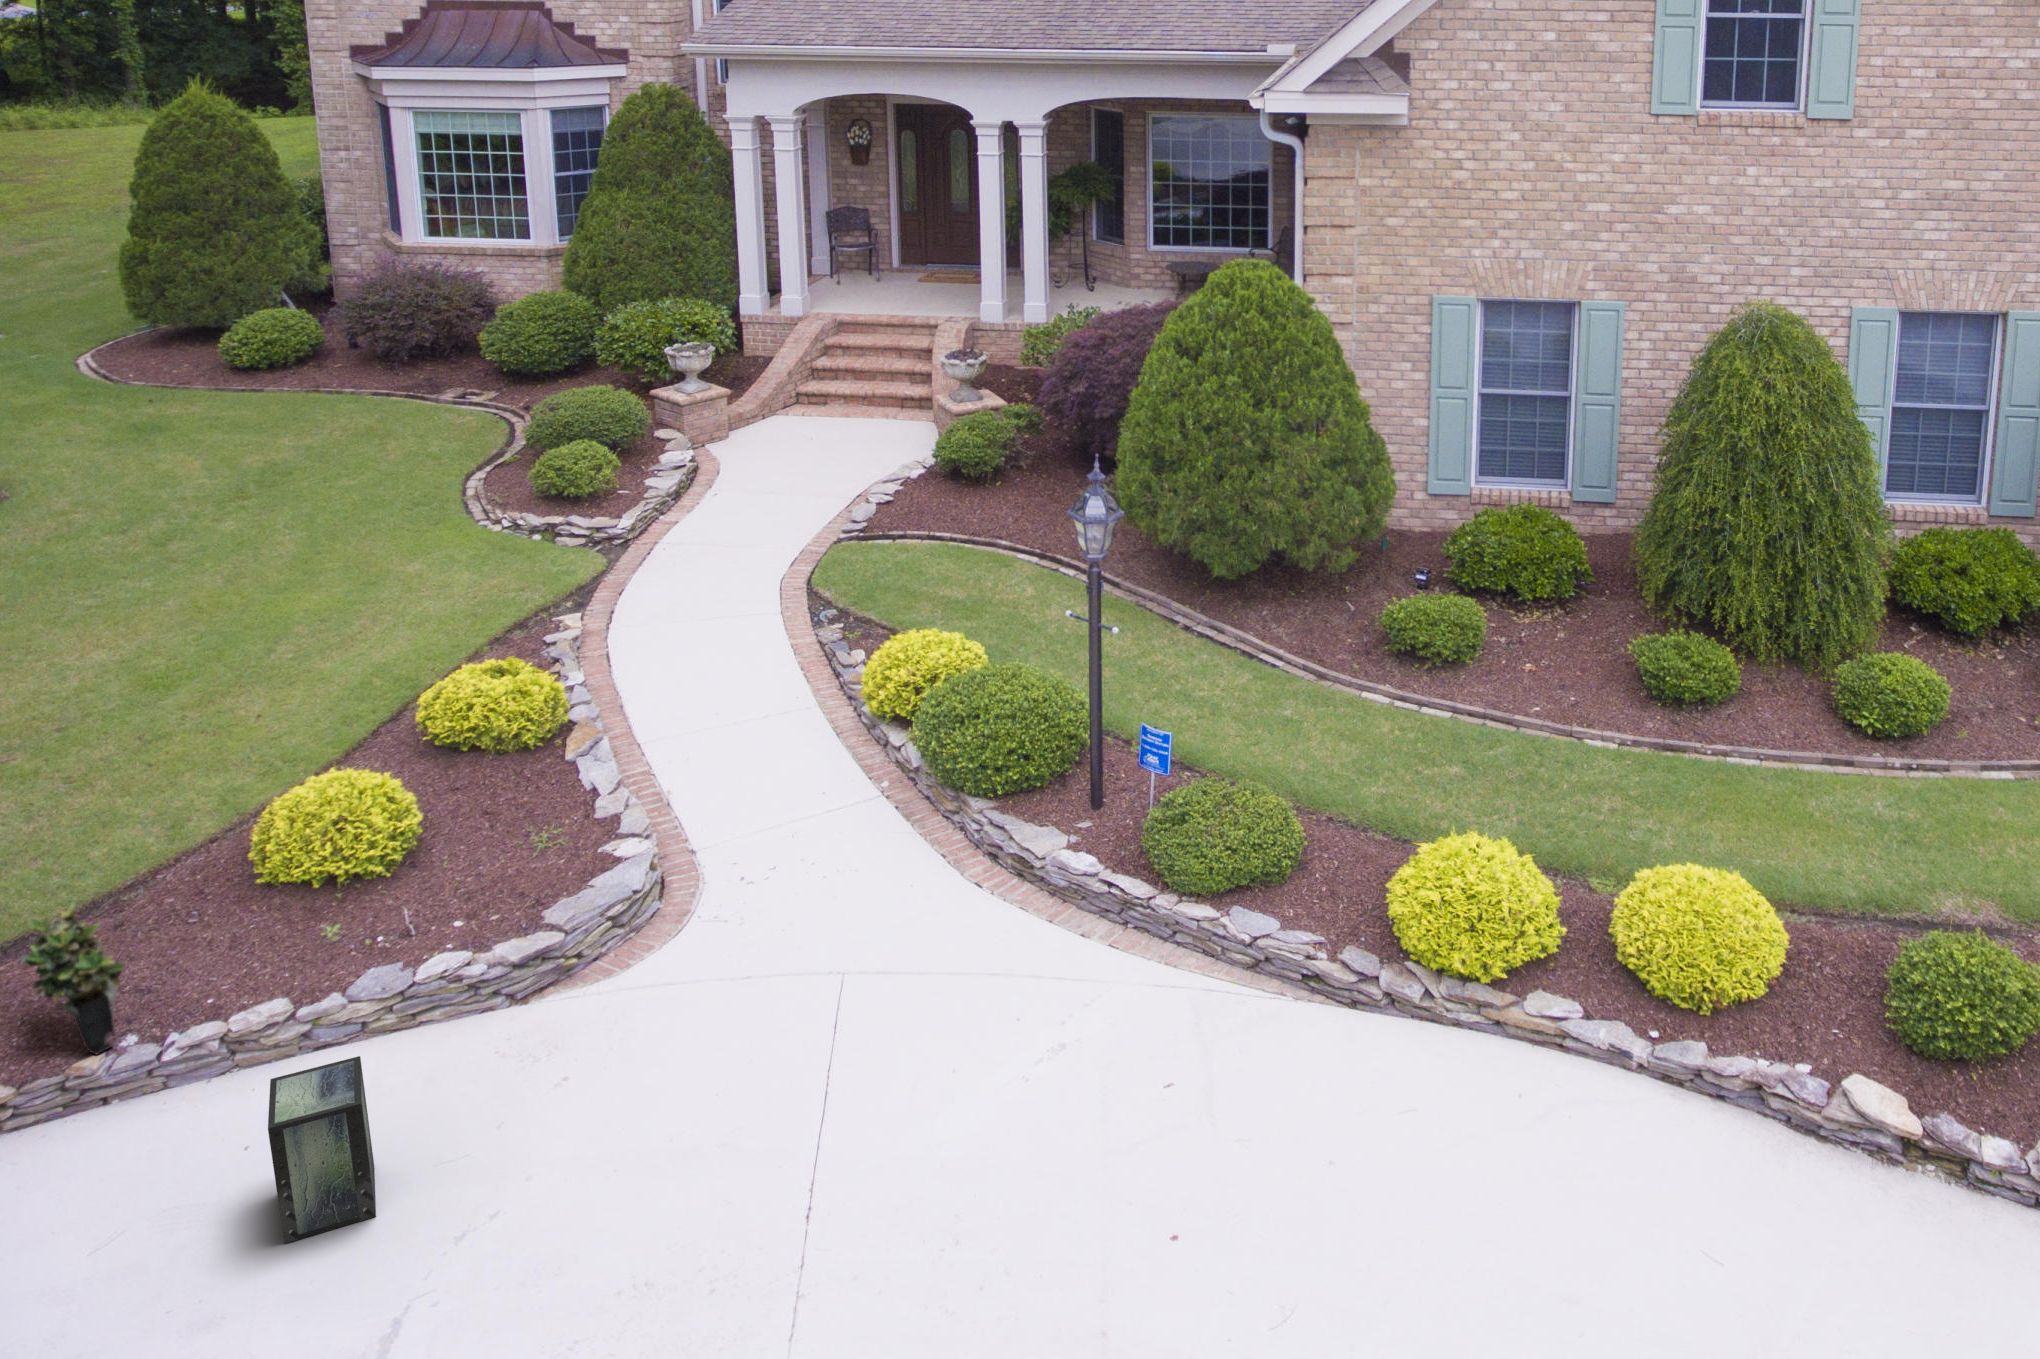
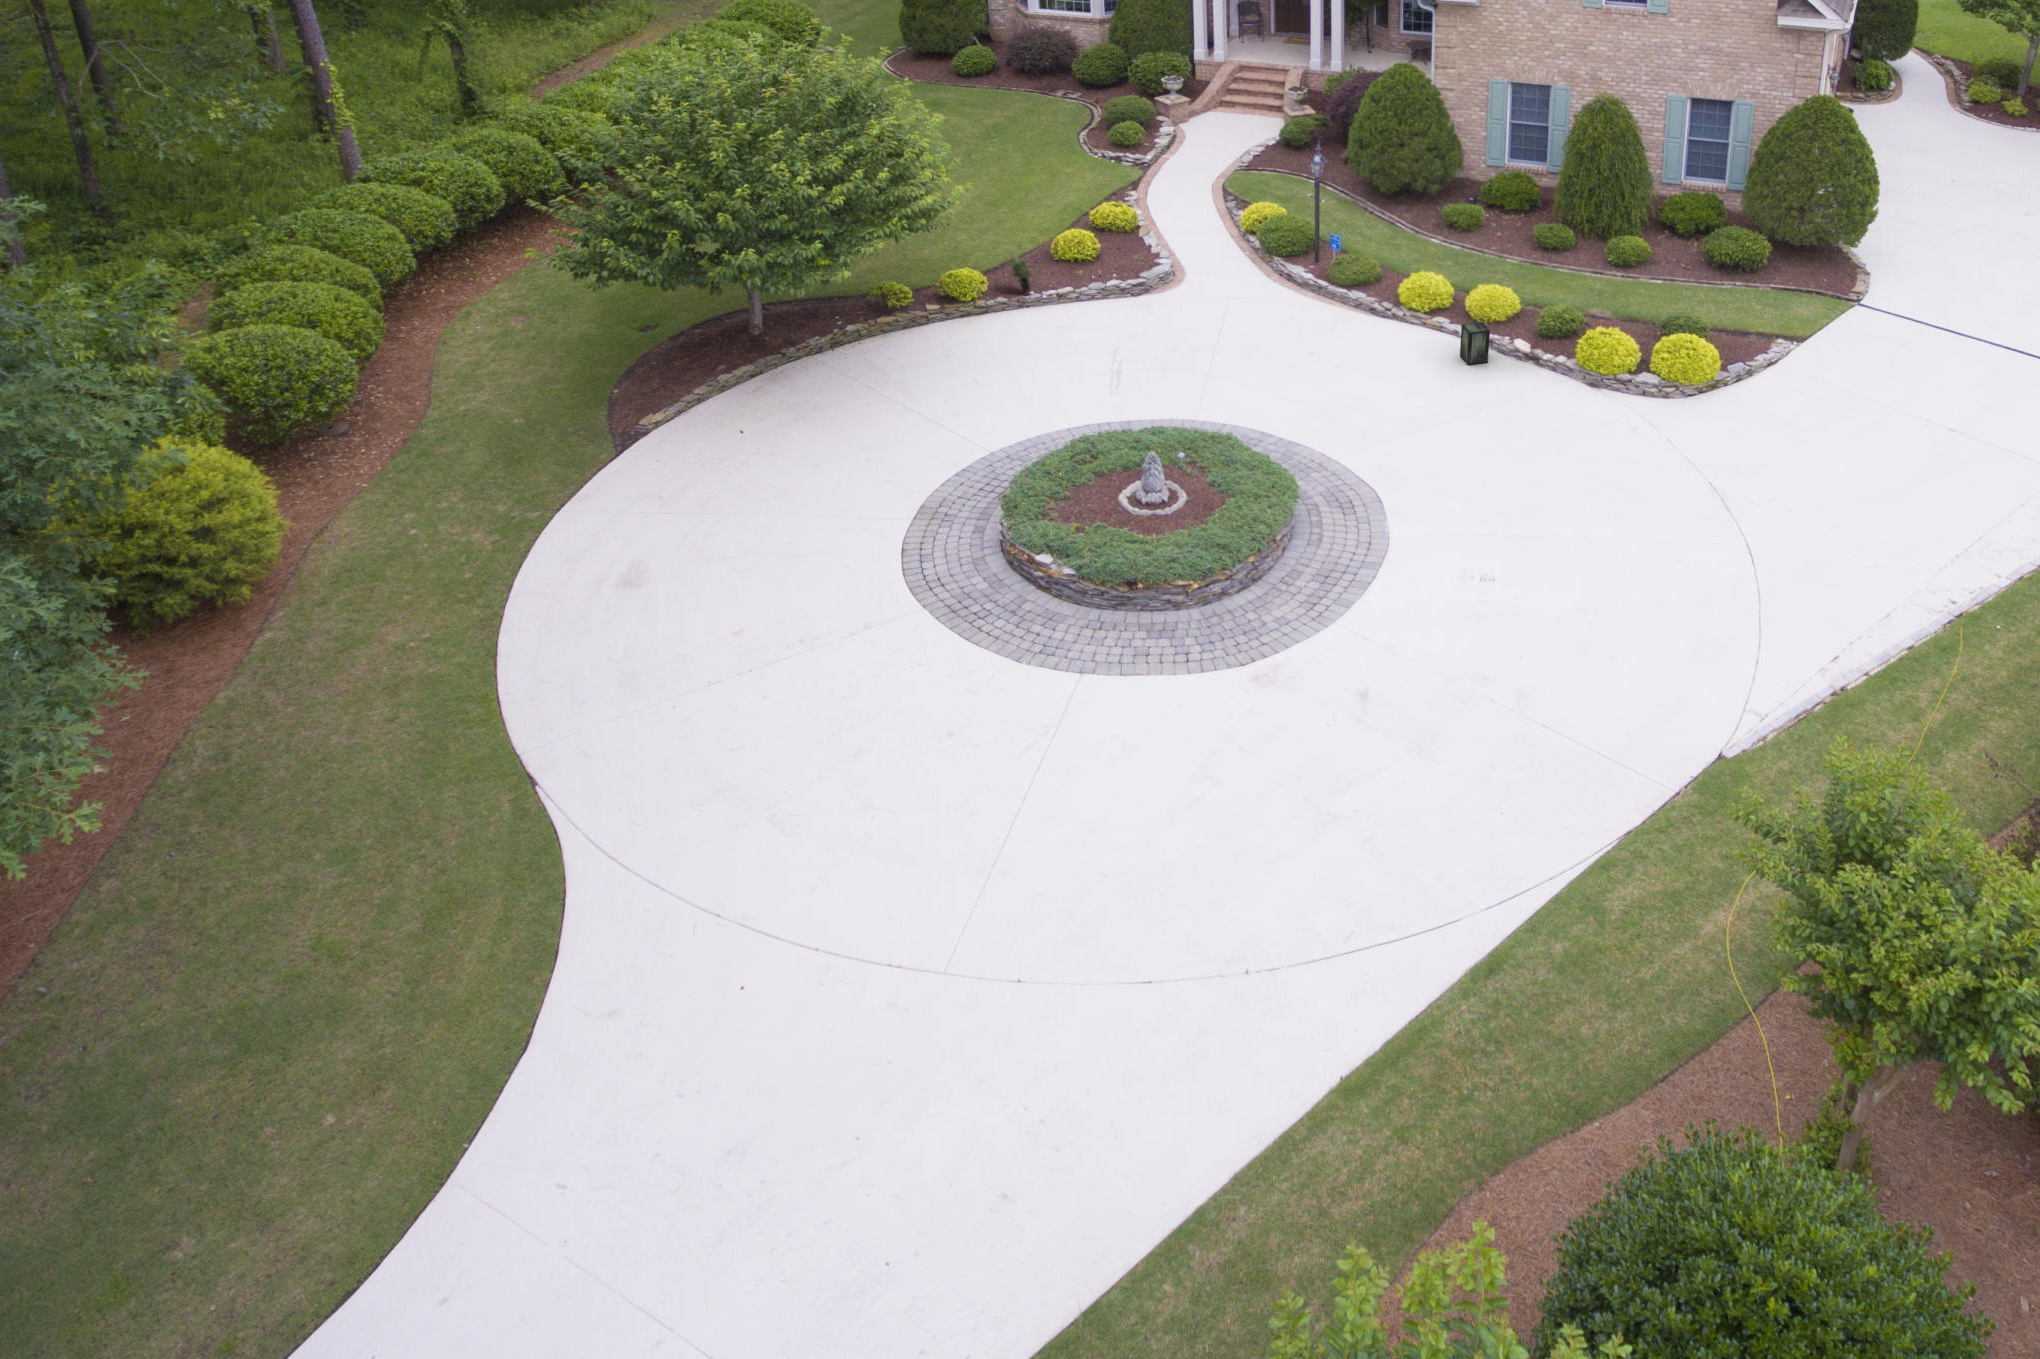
storage box: present [268,1056,376,1243] -> present [1460,322,1490,365]

